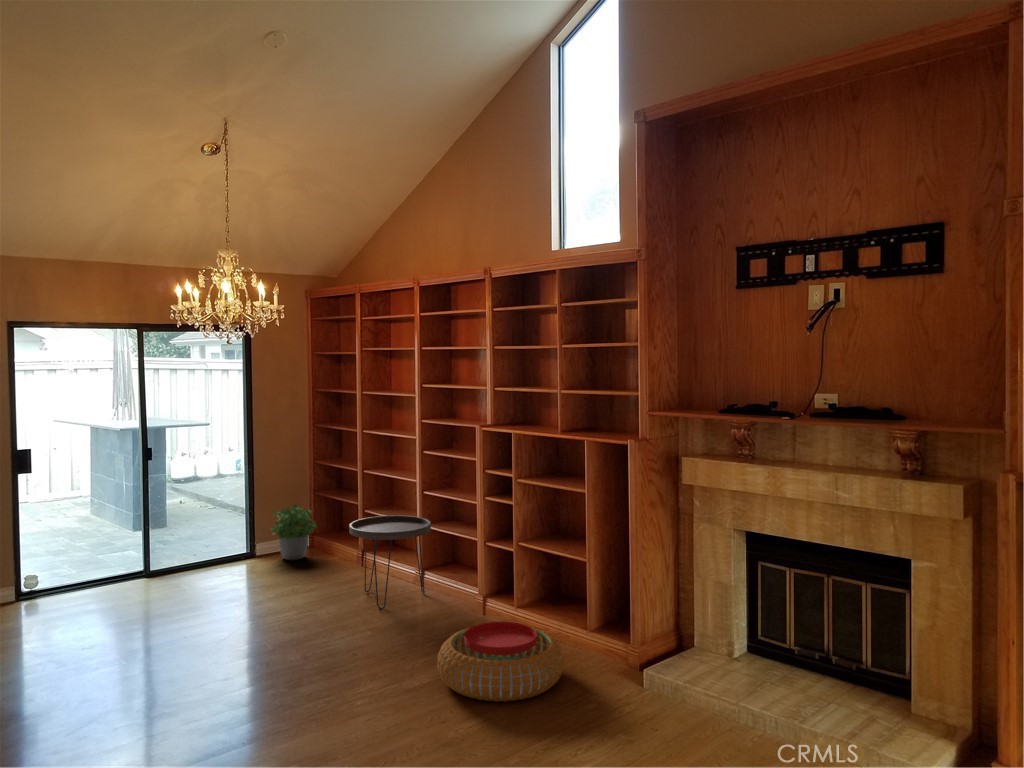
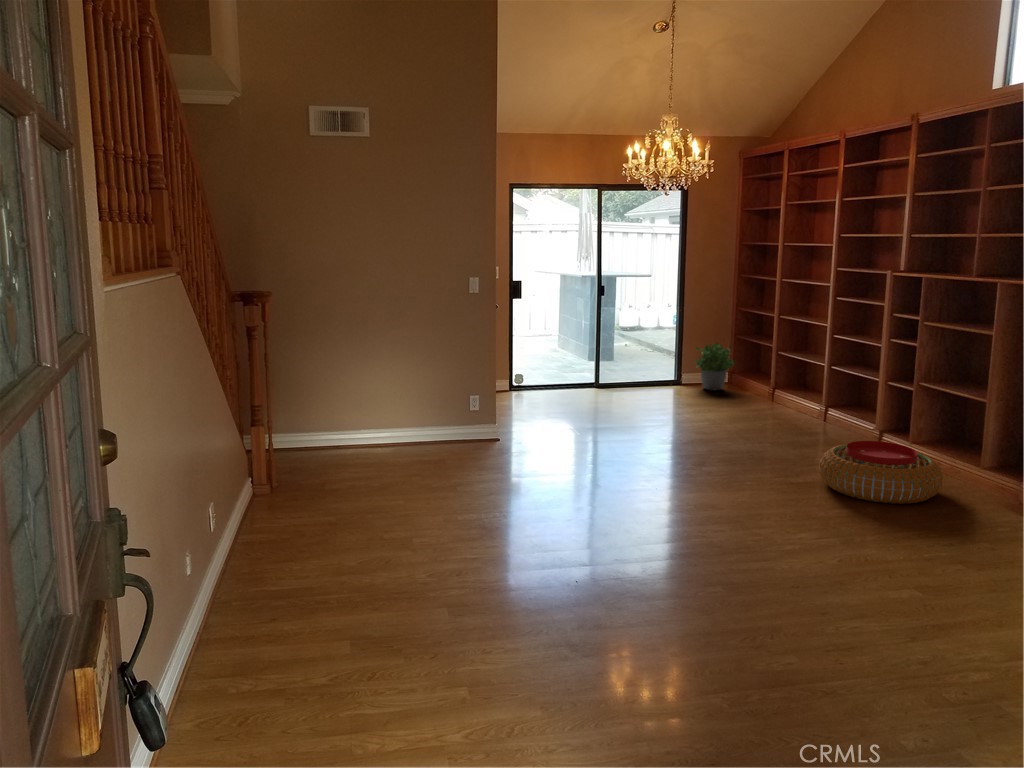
side table: present [349,515,431,609] -> none [759,354,836,430]

